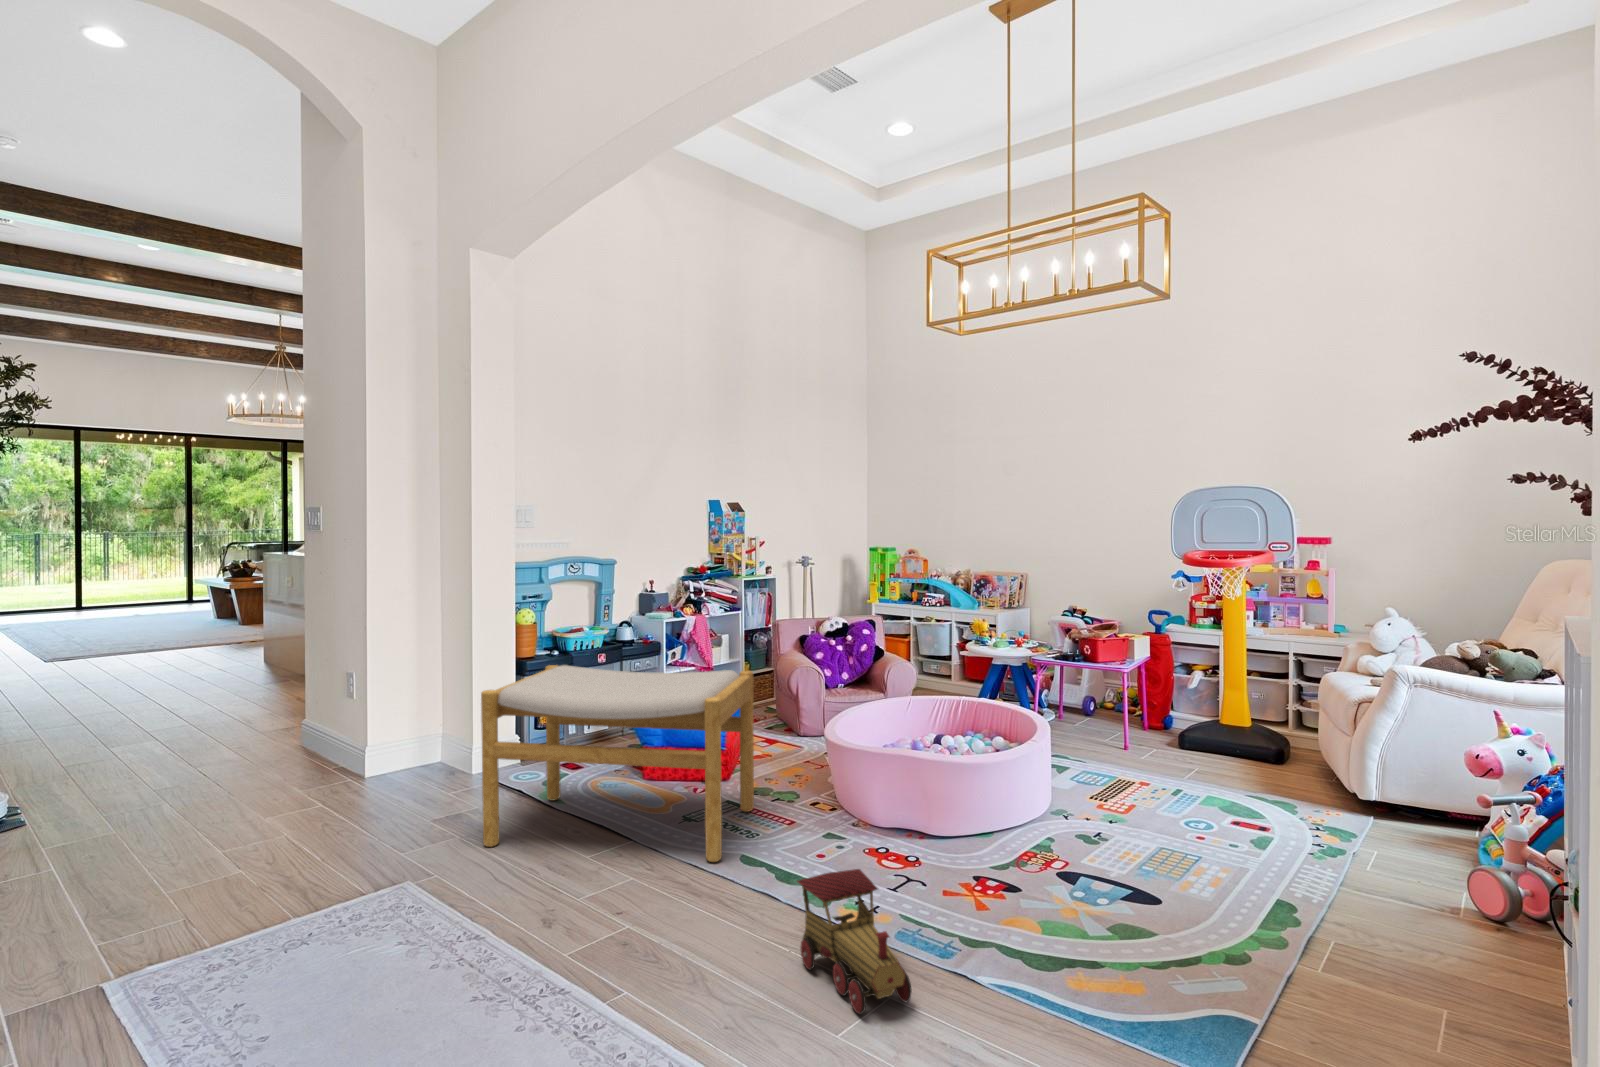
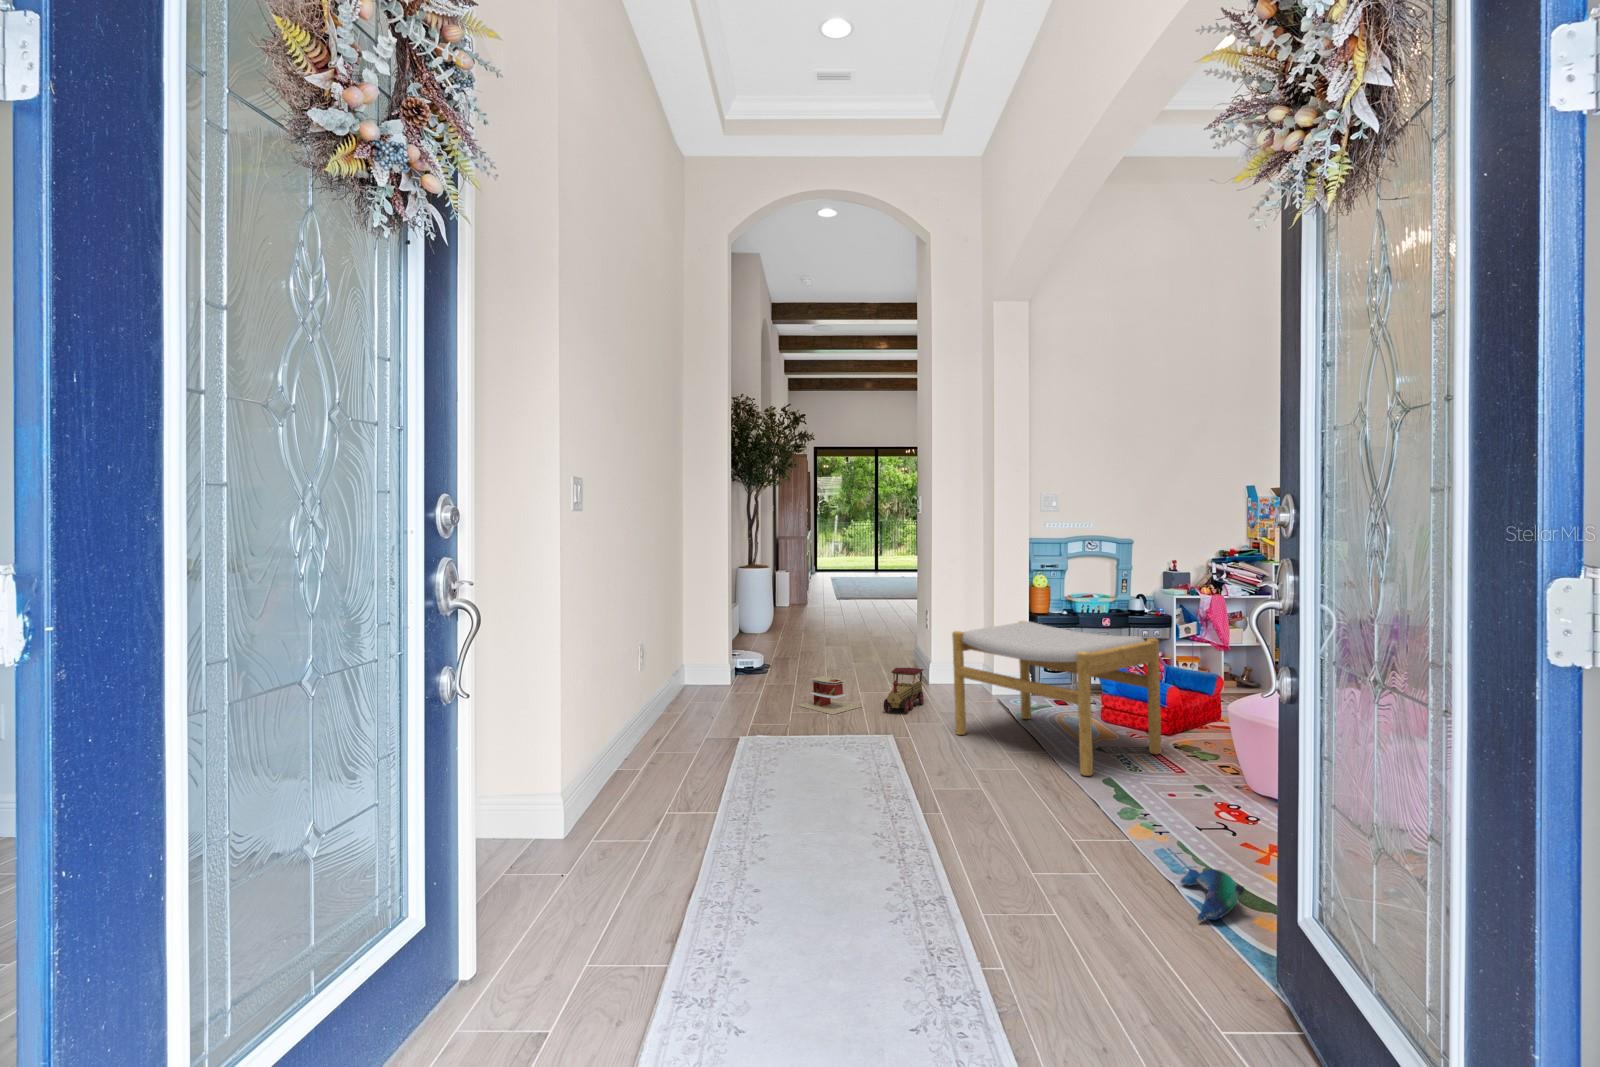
toy house: none [129,799,276,865] -> present [797,676,861,714]
toy train: present [797,869,912,1014] -> present [884,668,924,713]
plush toy: none [974,944,1067,1020] -> present [1181,869,1244,921]

